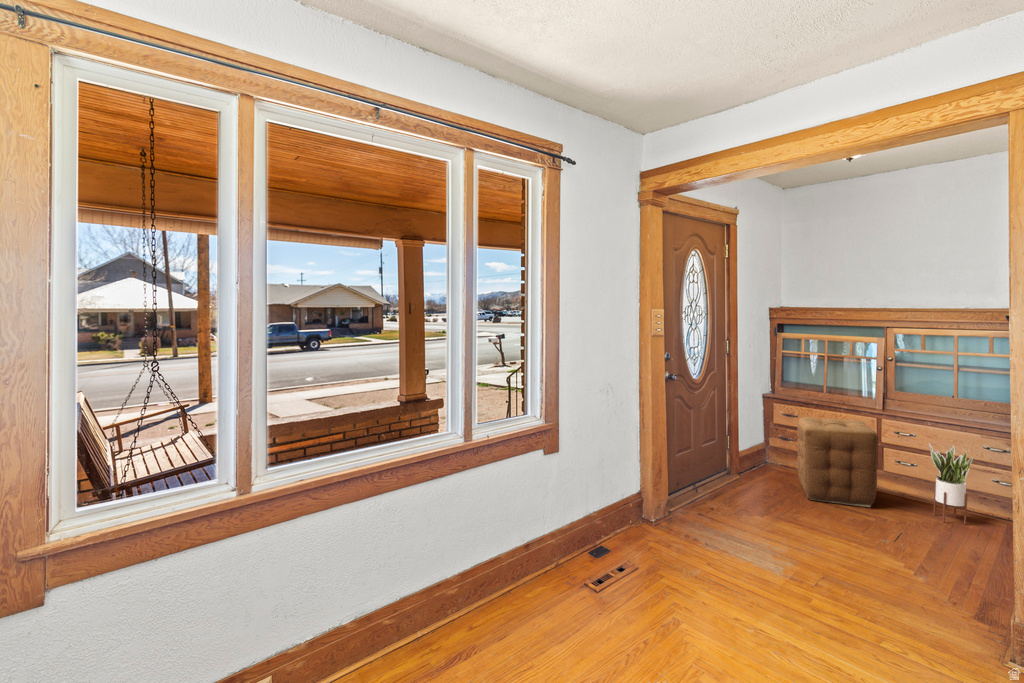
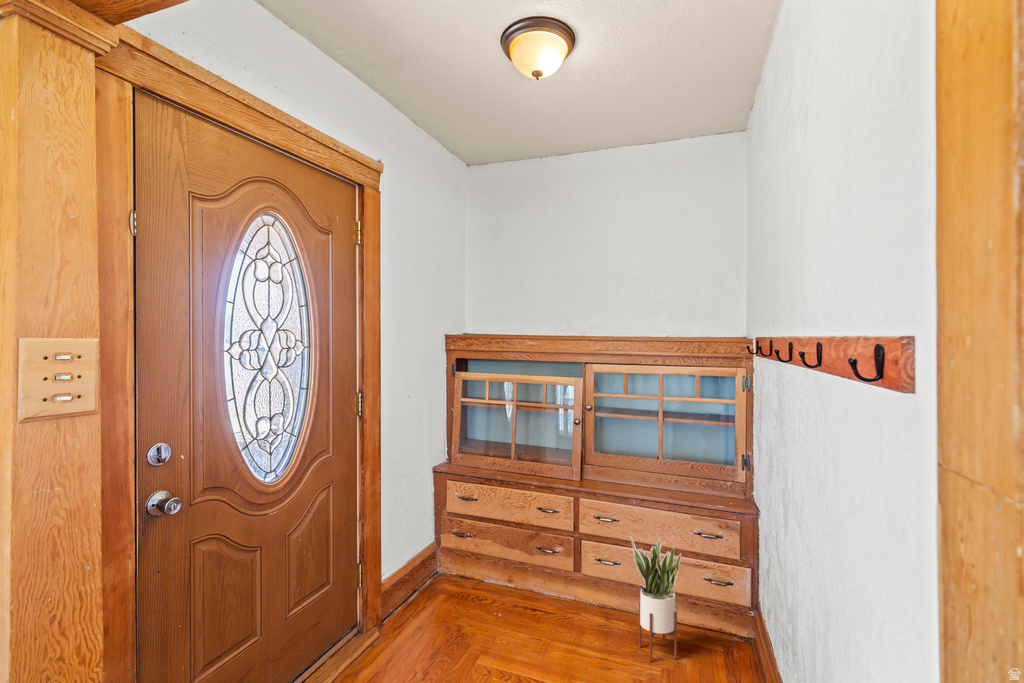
ottoman: present [797,417,878,507] -> none [467,503,568,650]

